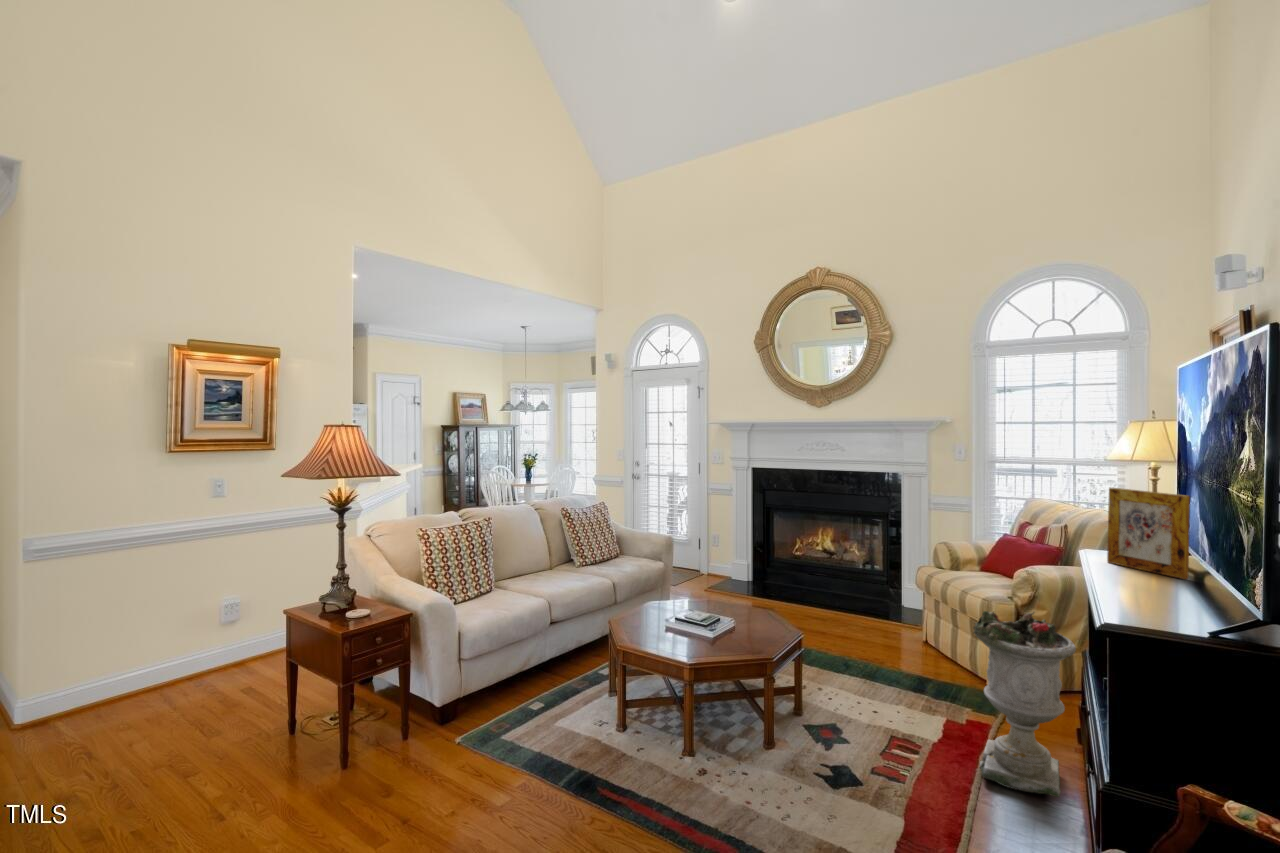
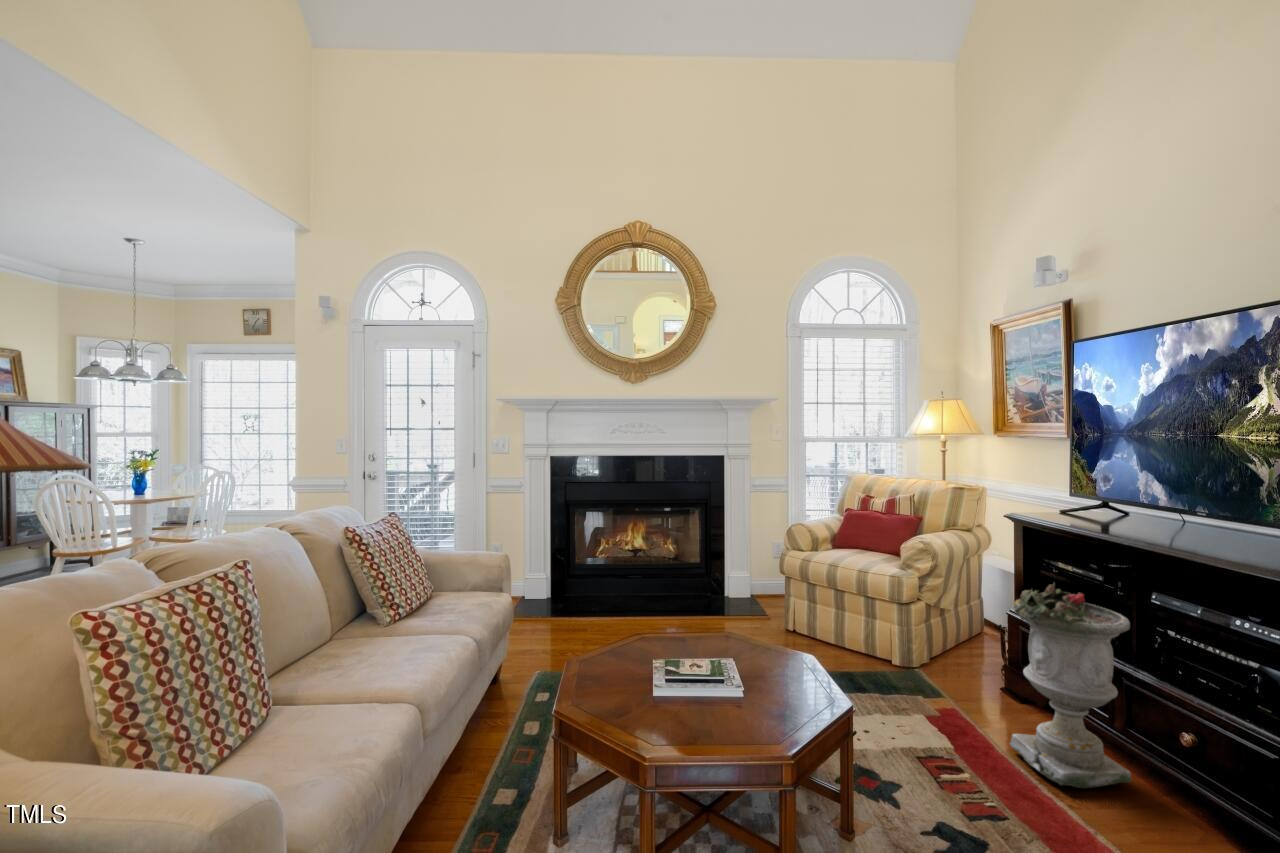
picture frame: present [1107,488,1190,579] -> none [1087,446,1179,529]

